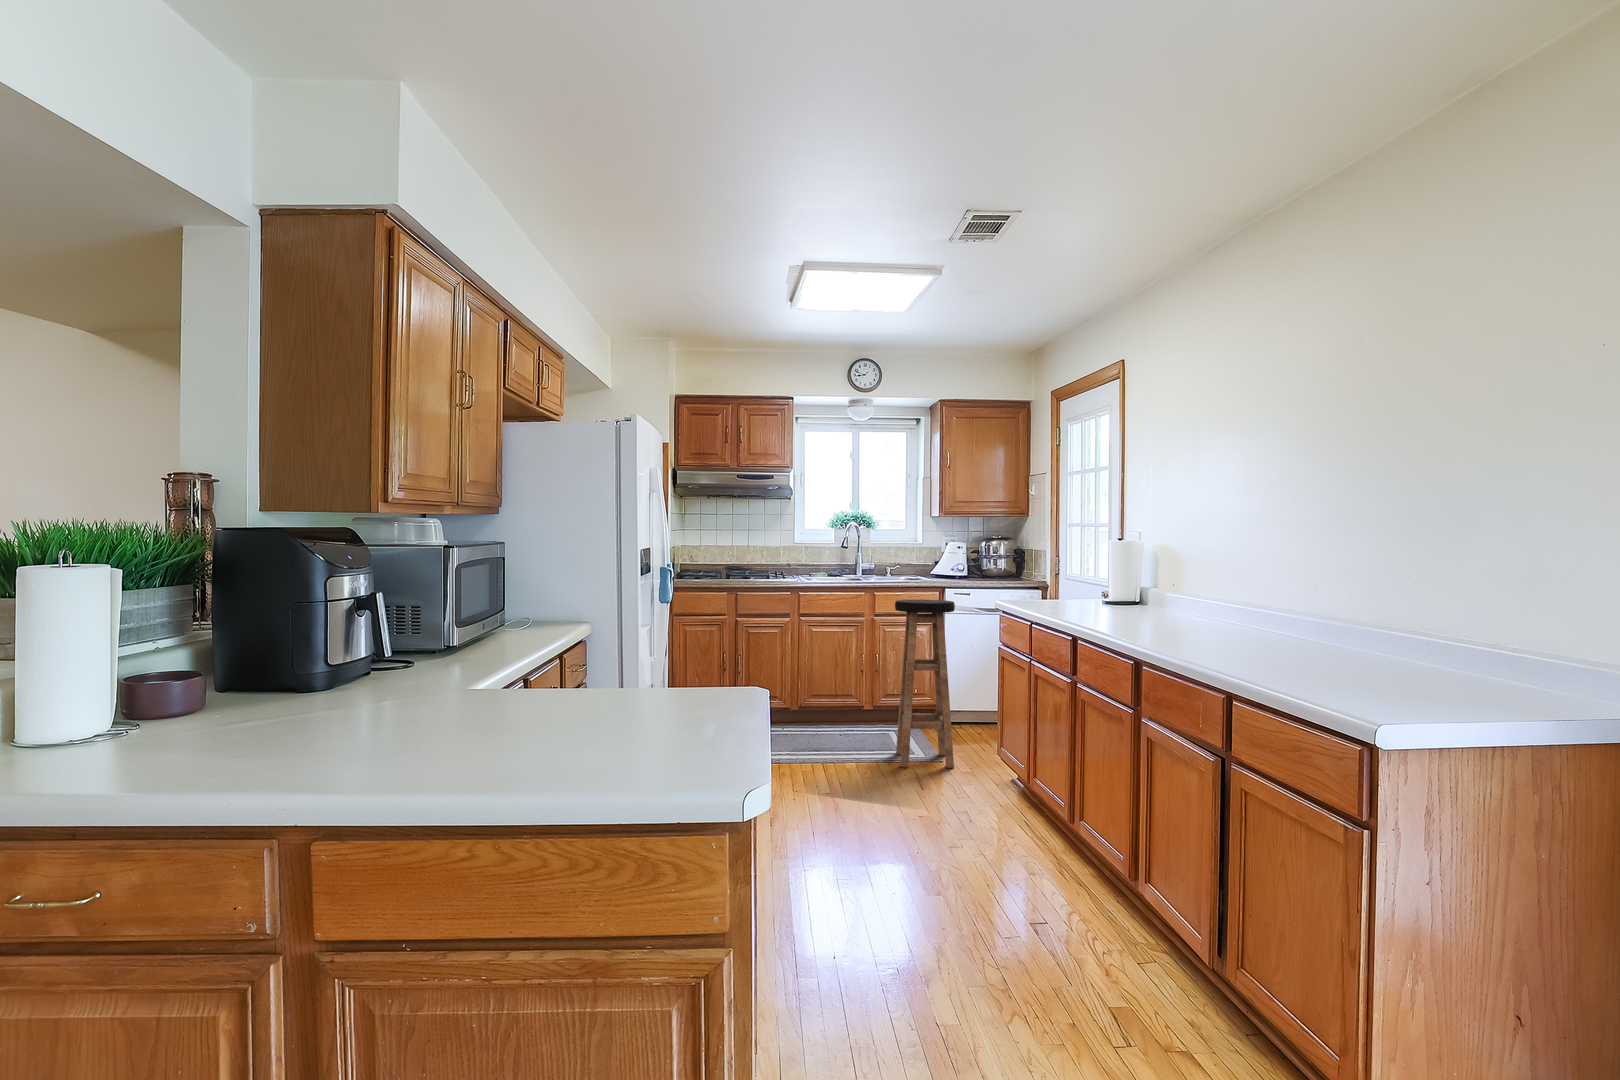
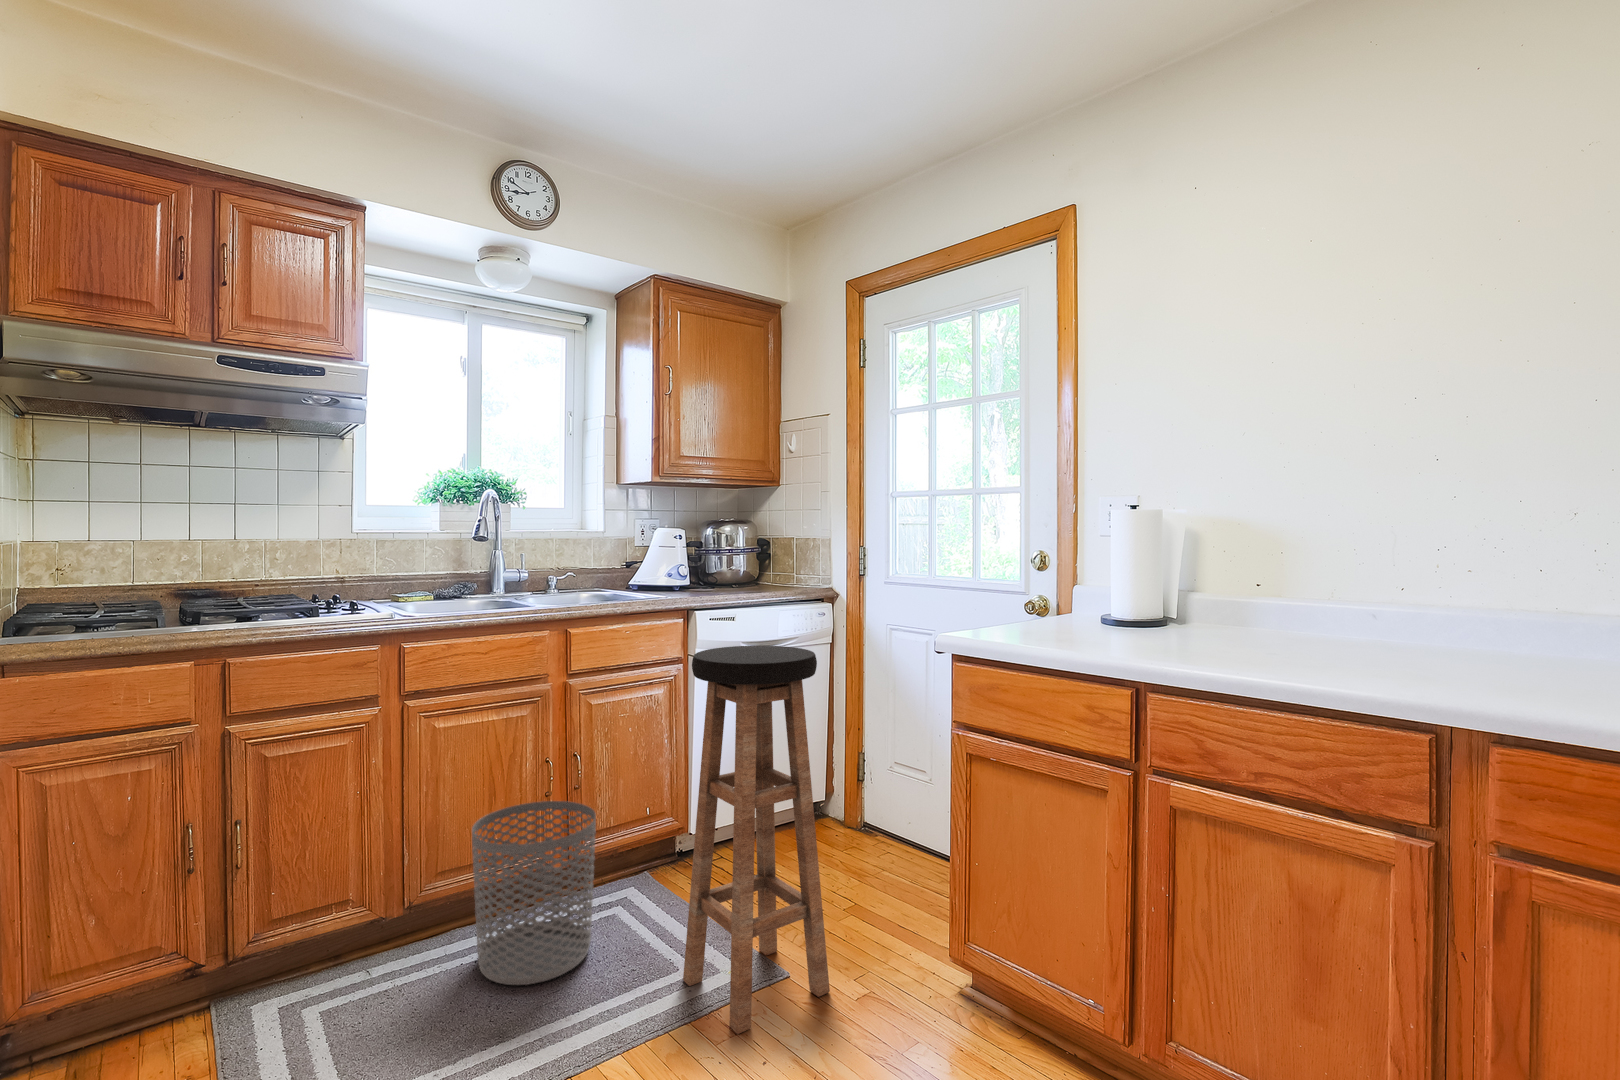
waste bin: none [819,671,871,742] -> present [472,801,596,985]

